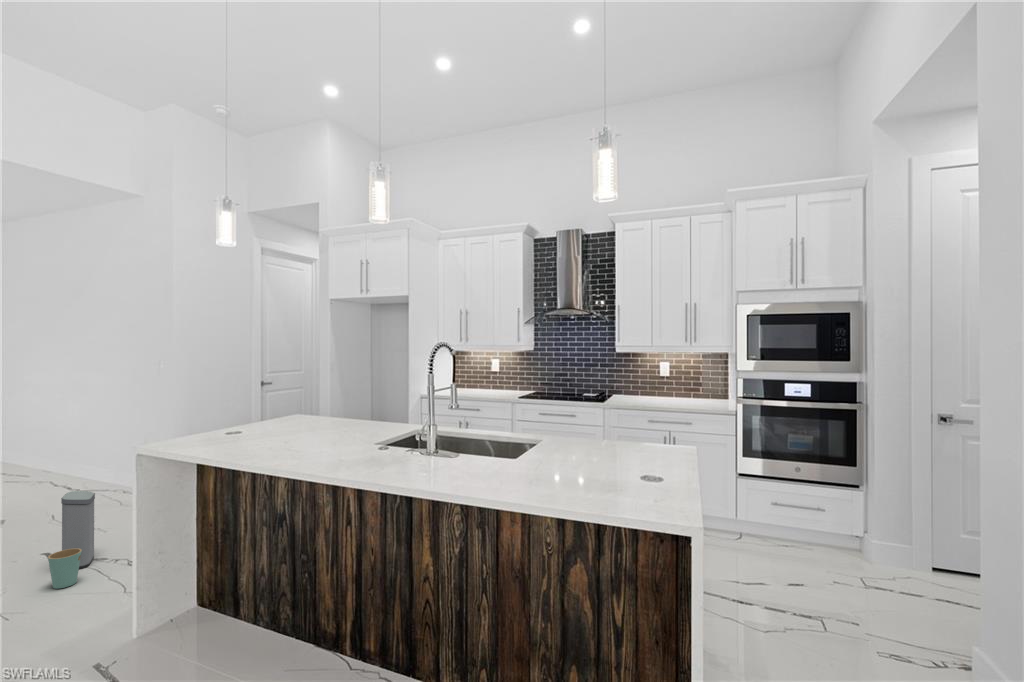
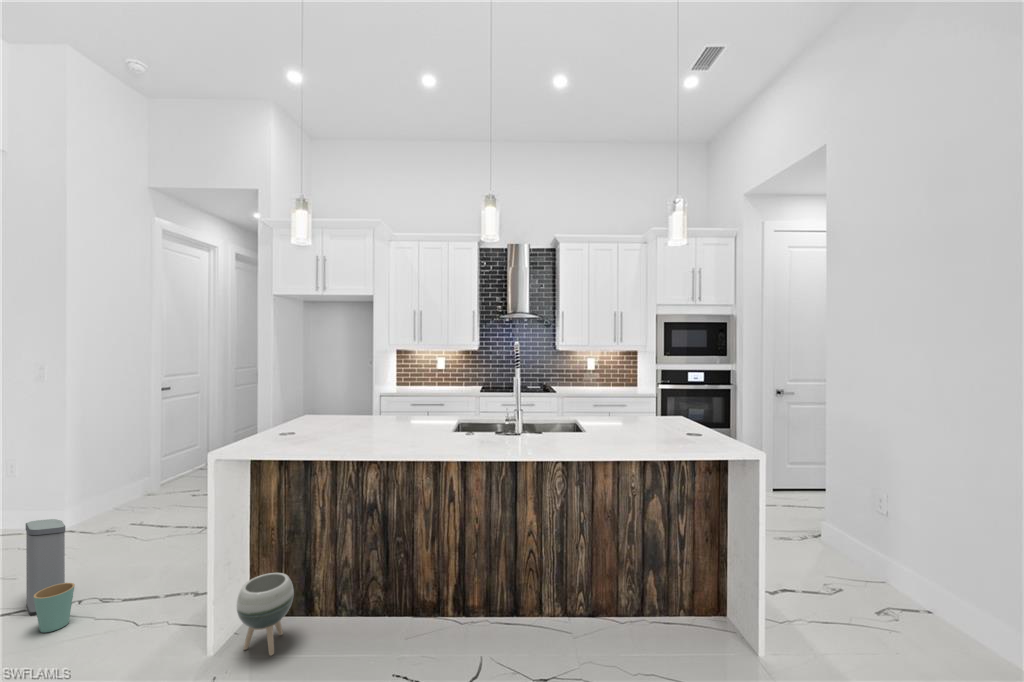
planter: none [142,571,203,655] -> present [237,573,294,655]

